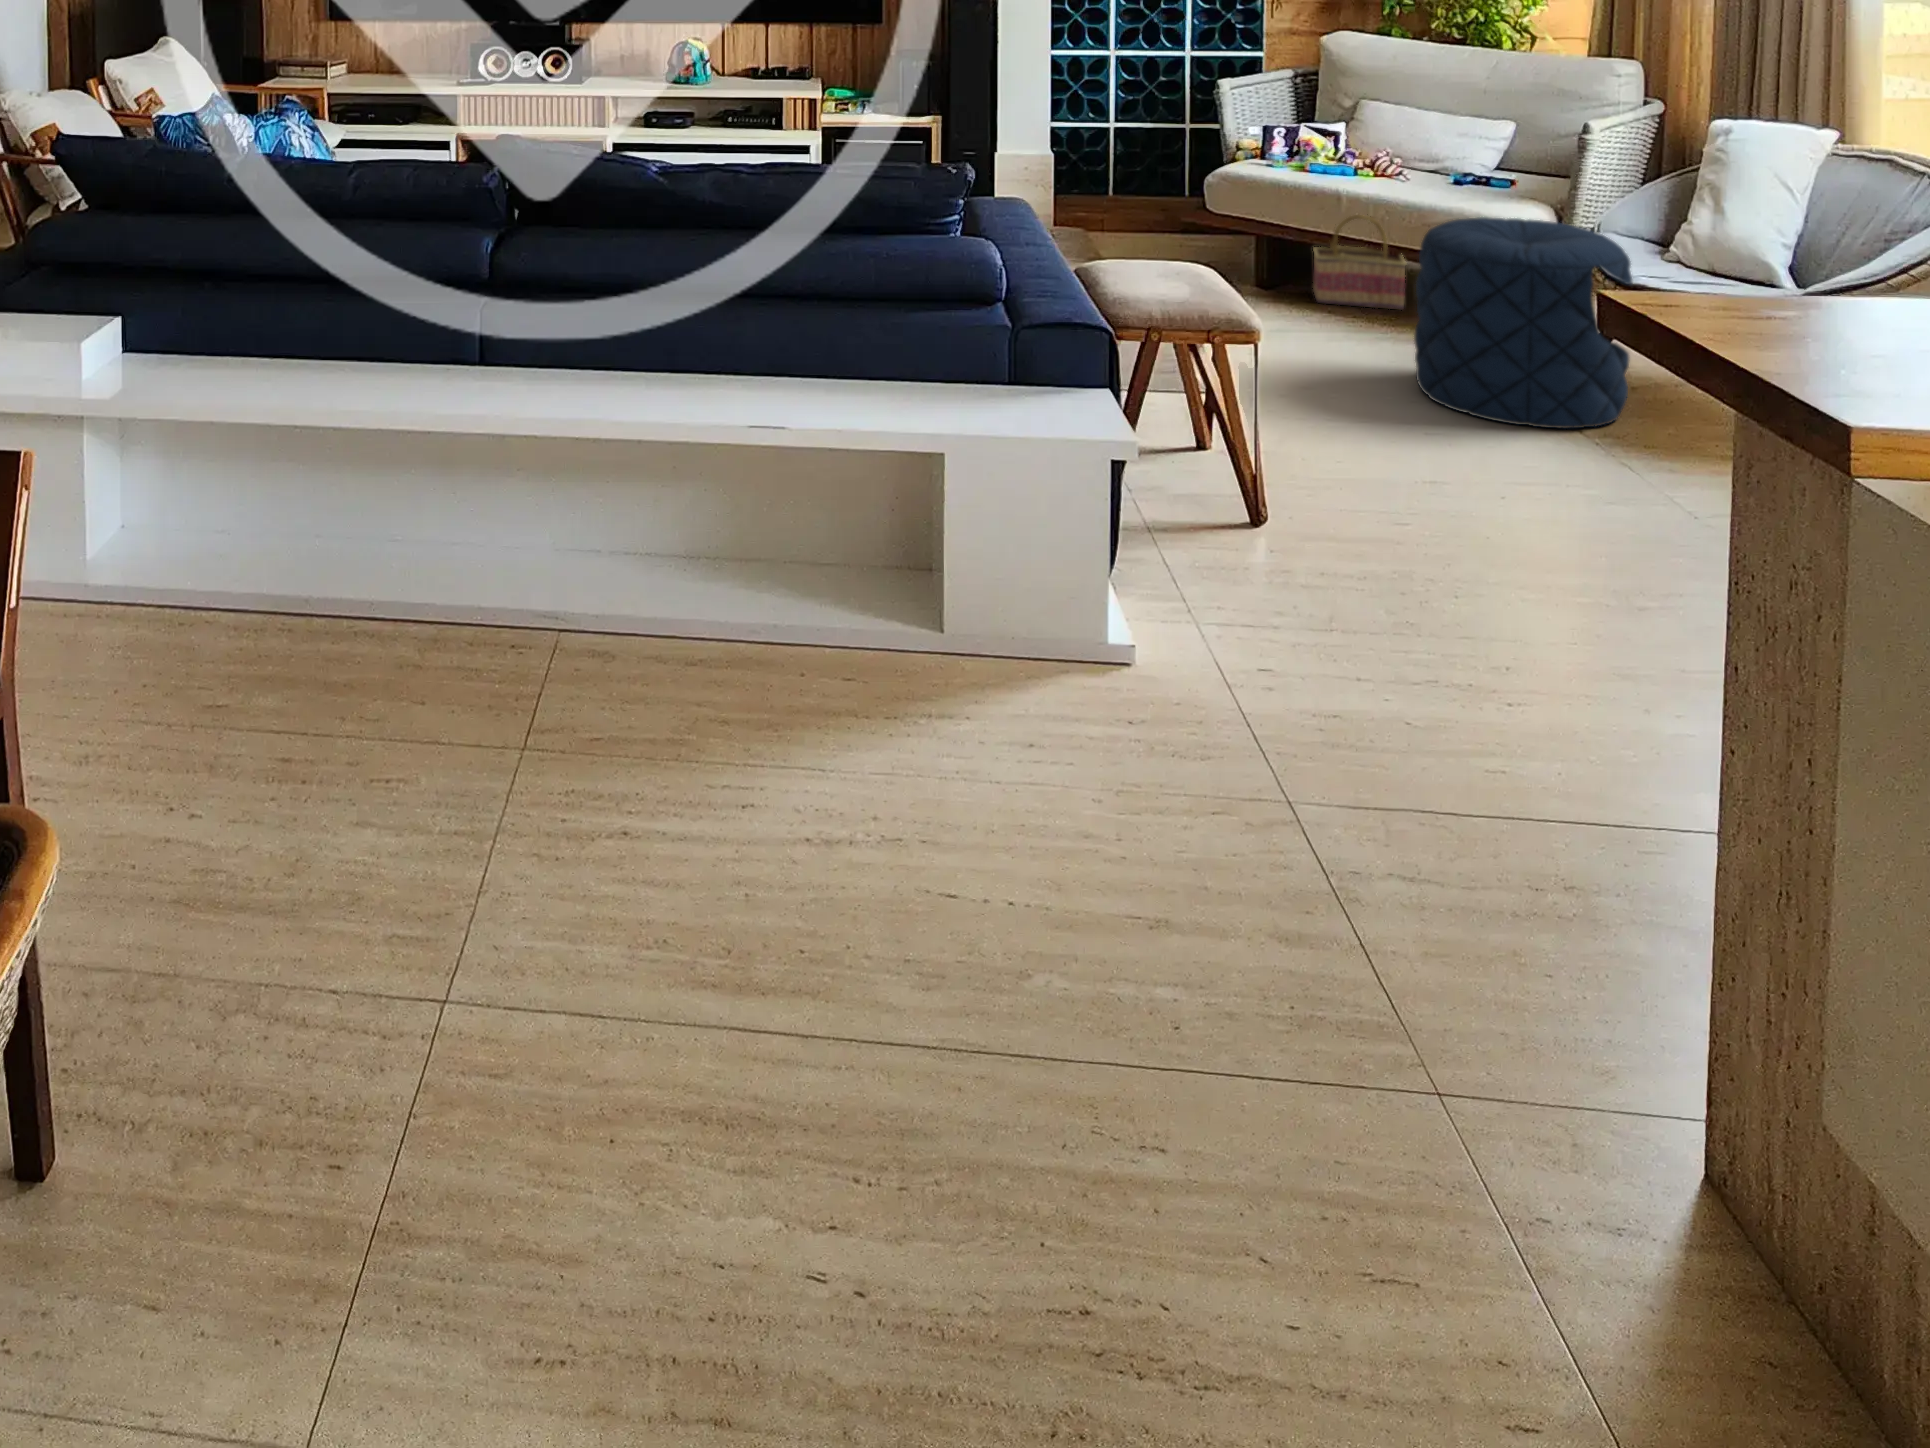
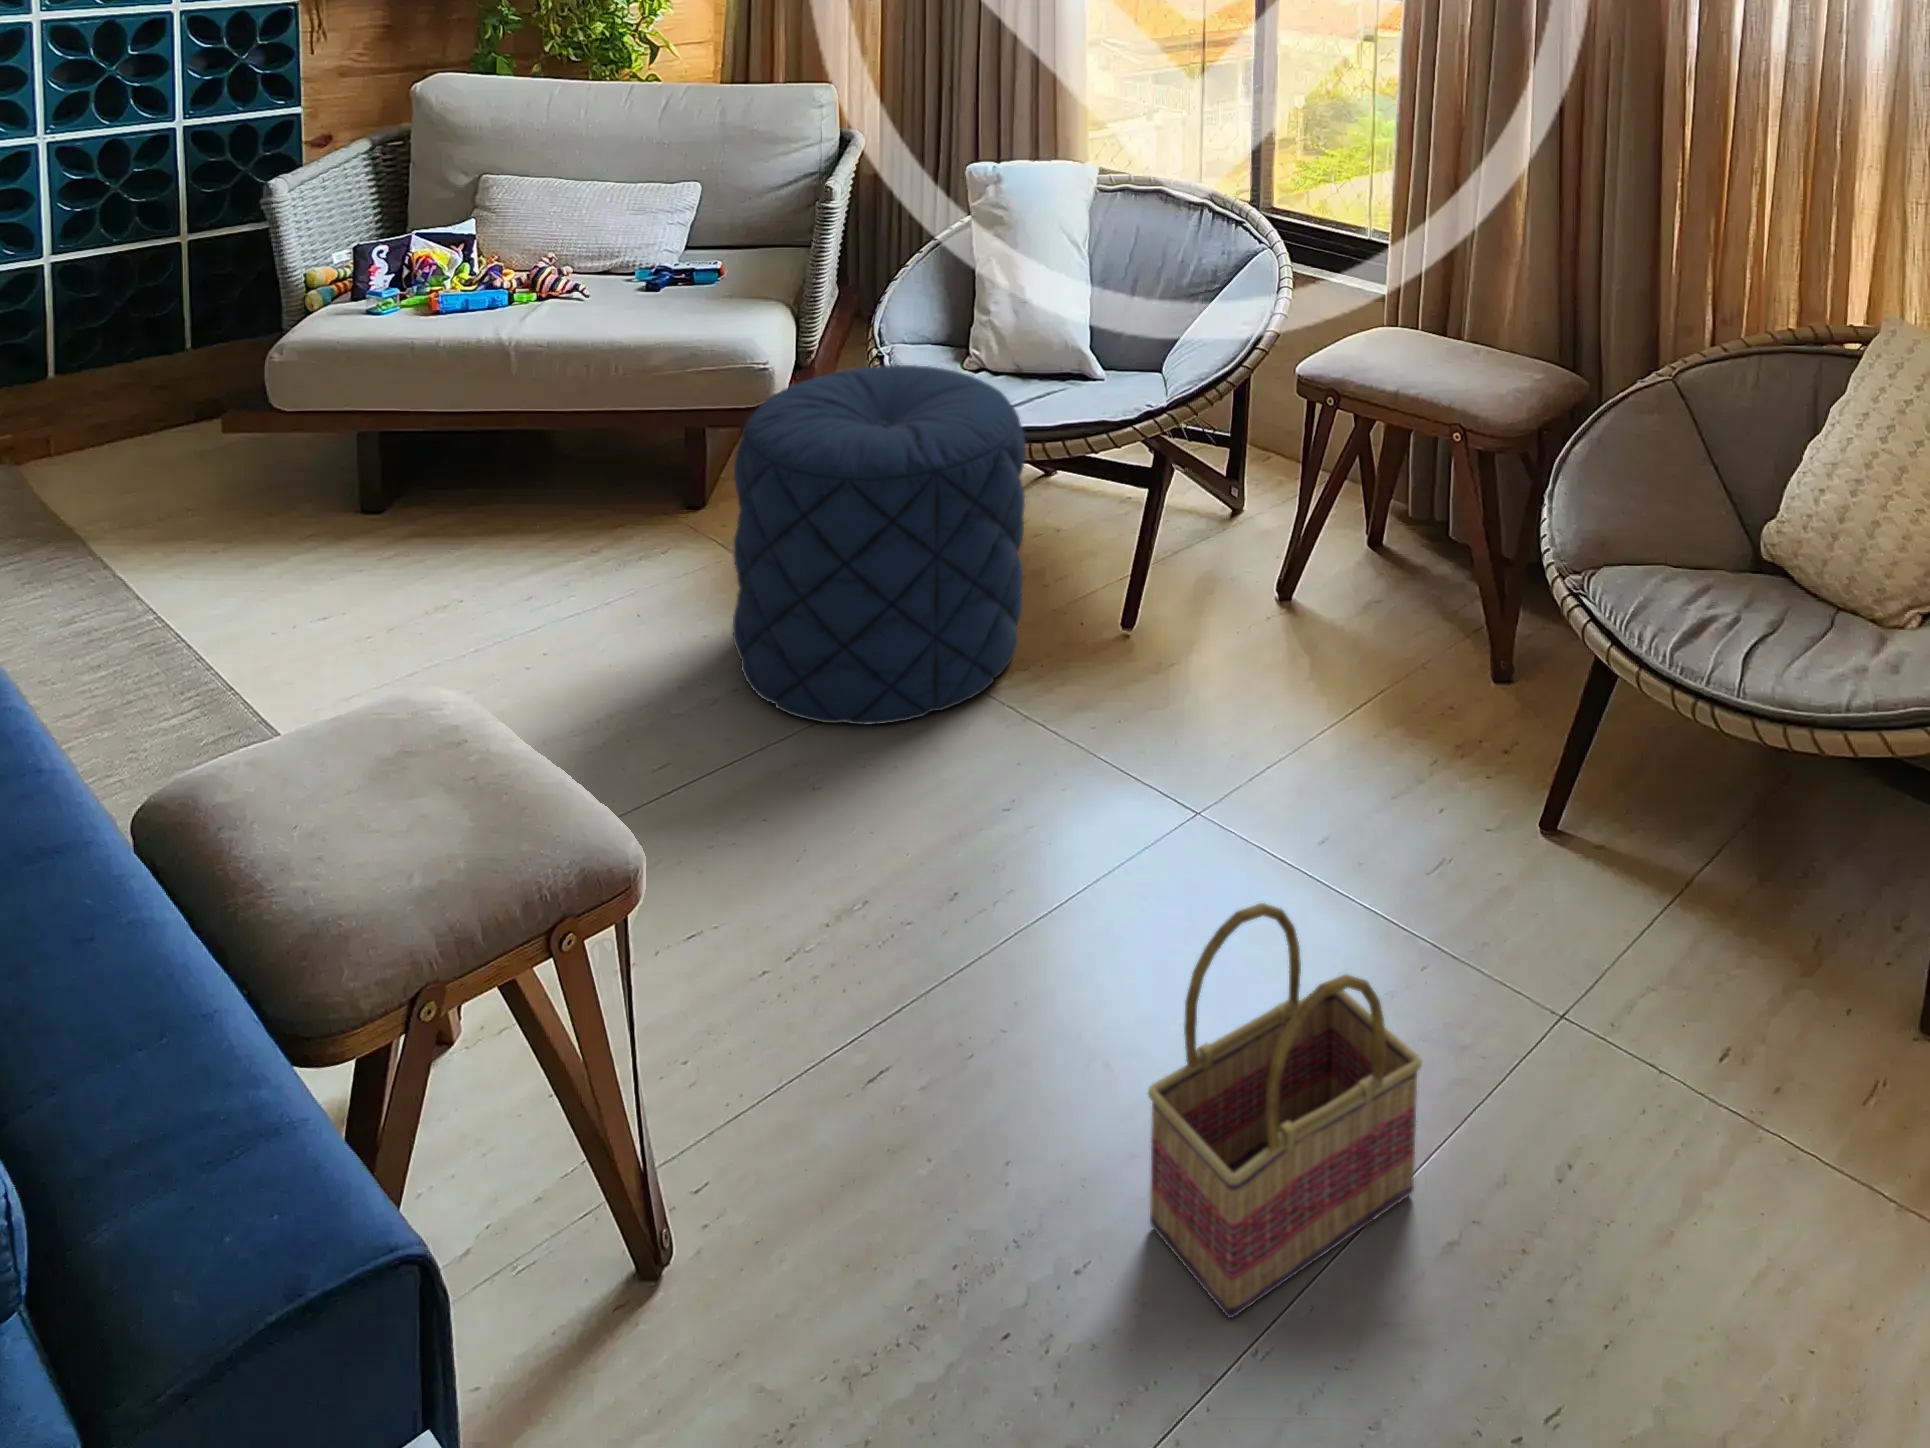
basket: present [1313,215,1406,309] -> present [1148,903,1422,1318]

